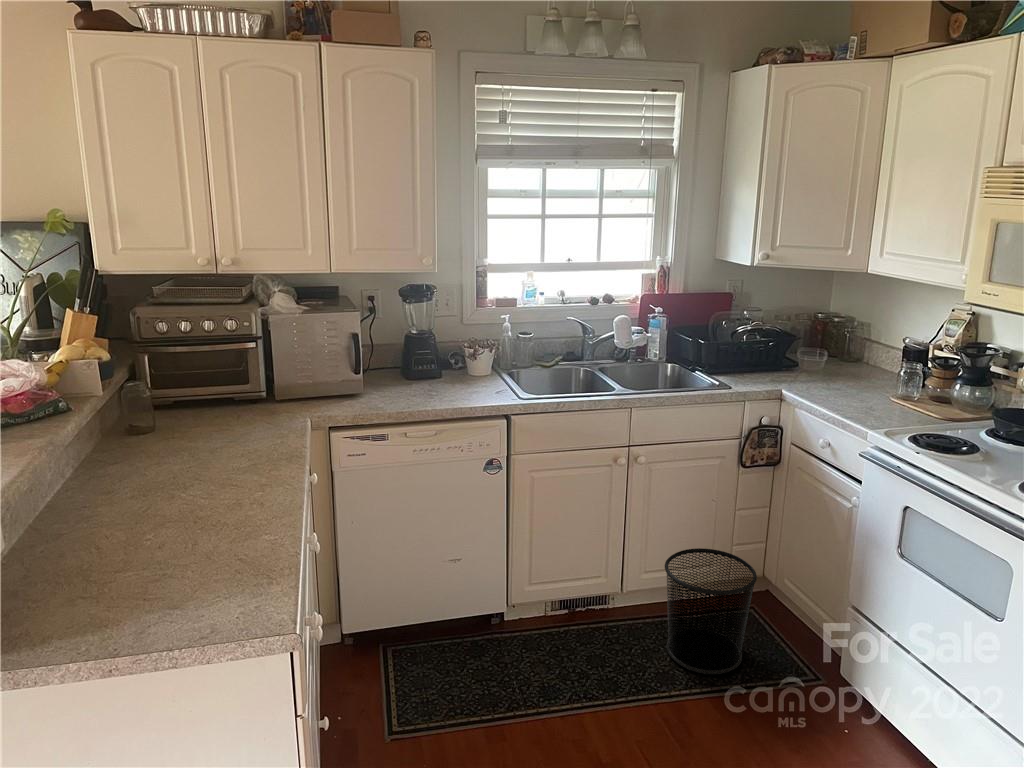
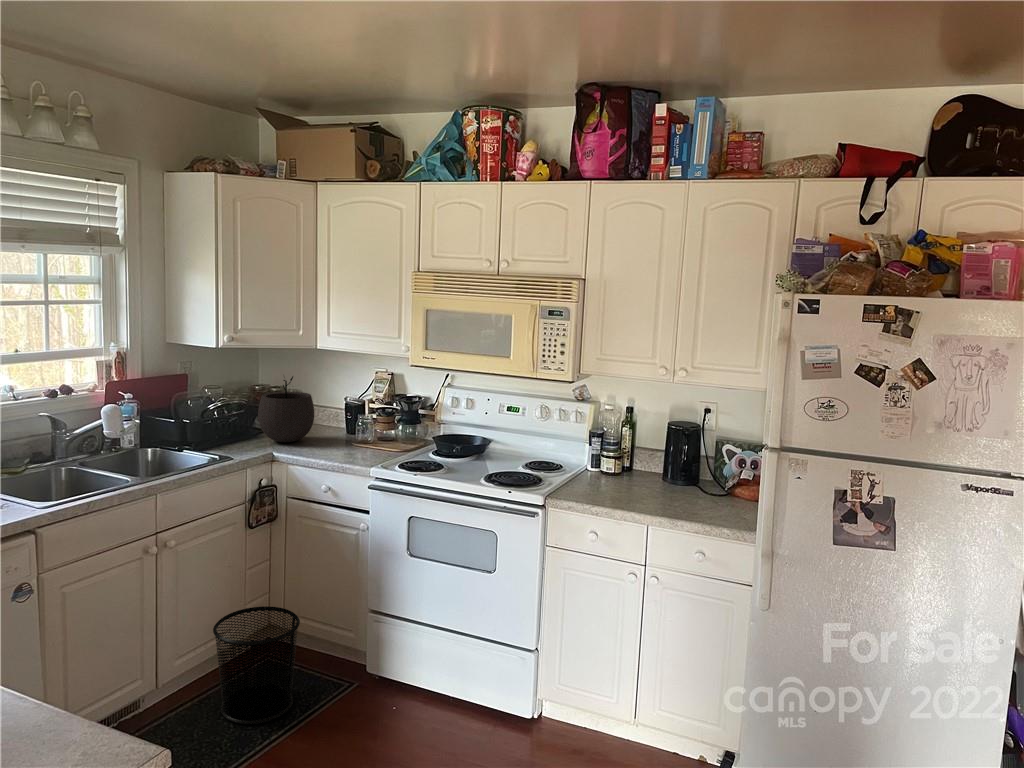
plant pot: none [782,300,851,381] -> present [258,376,314,442]

